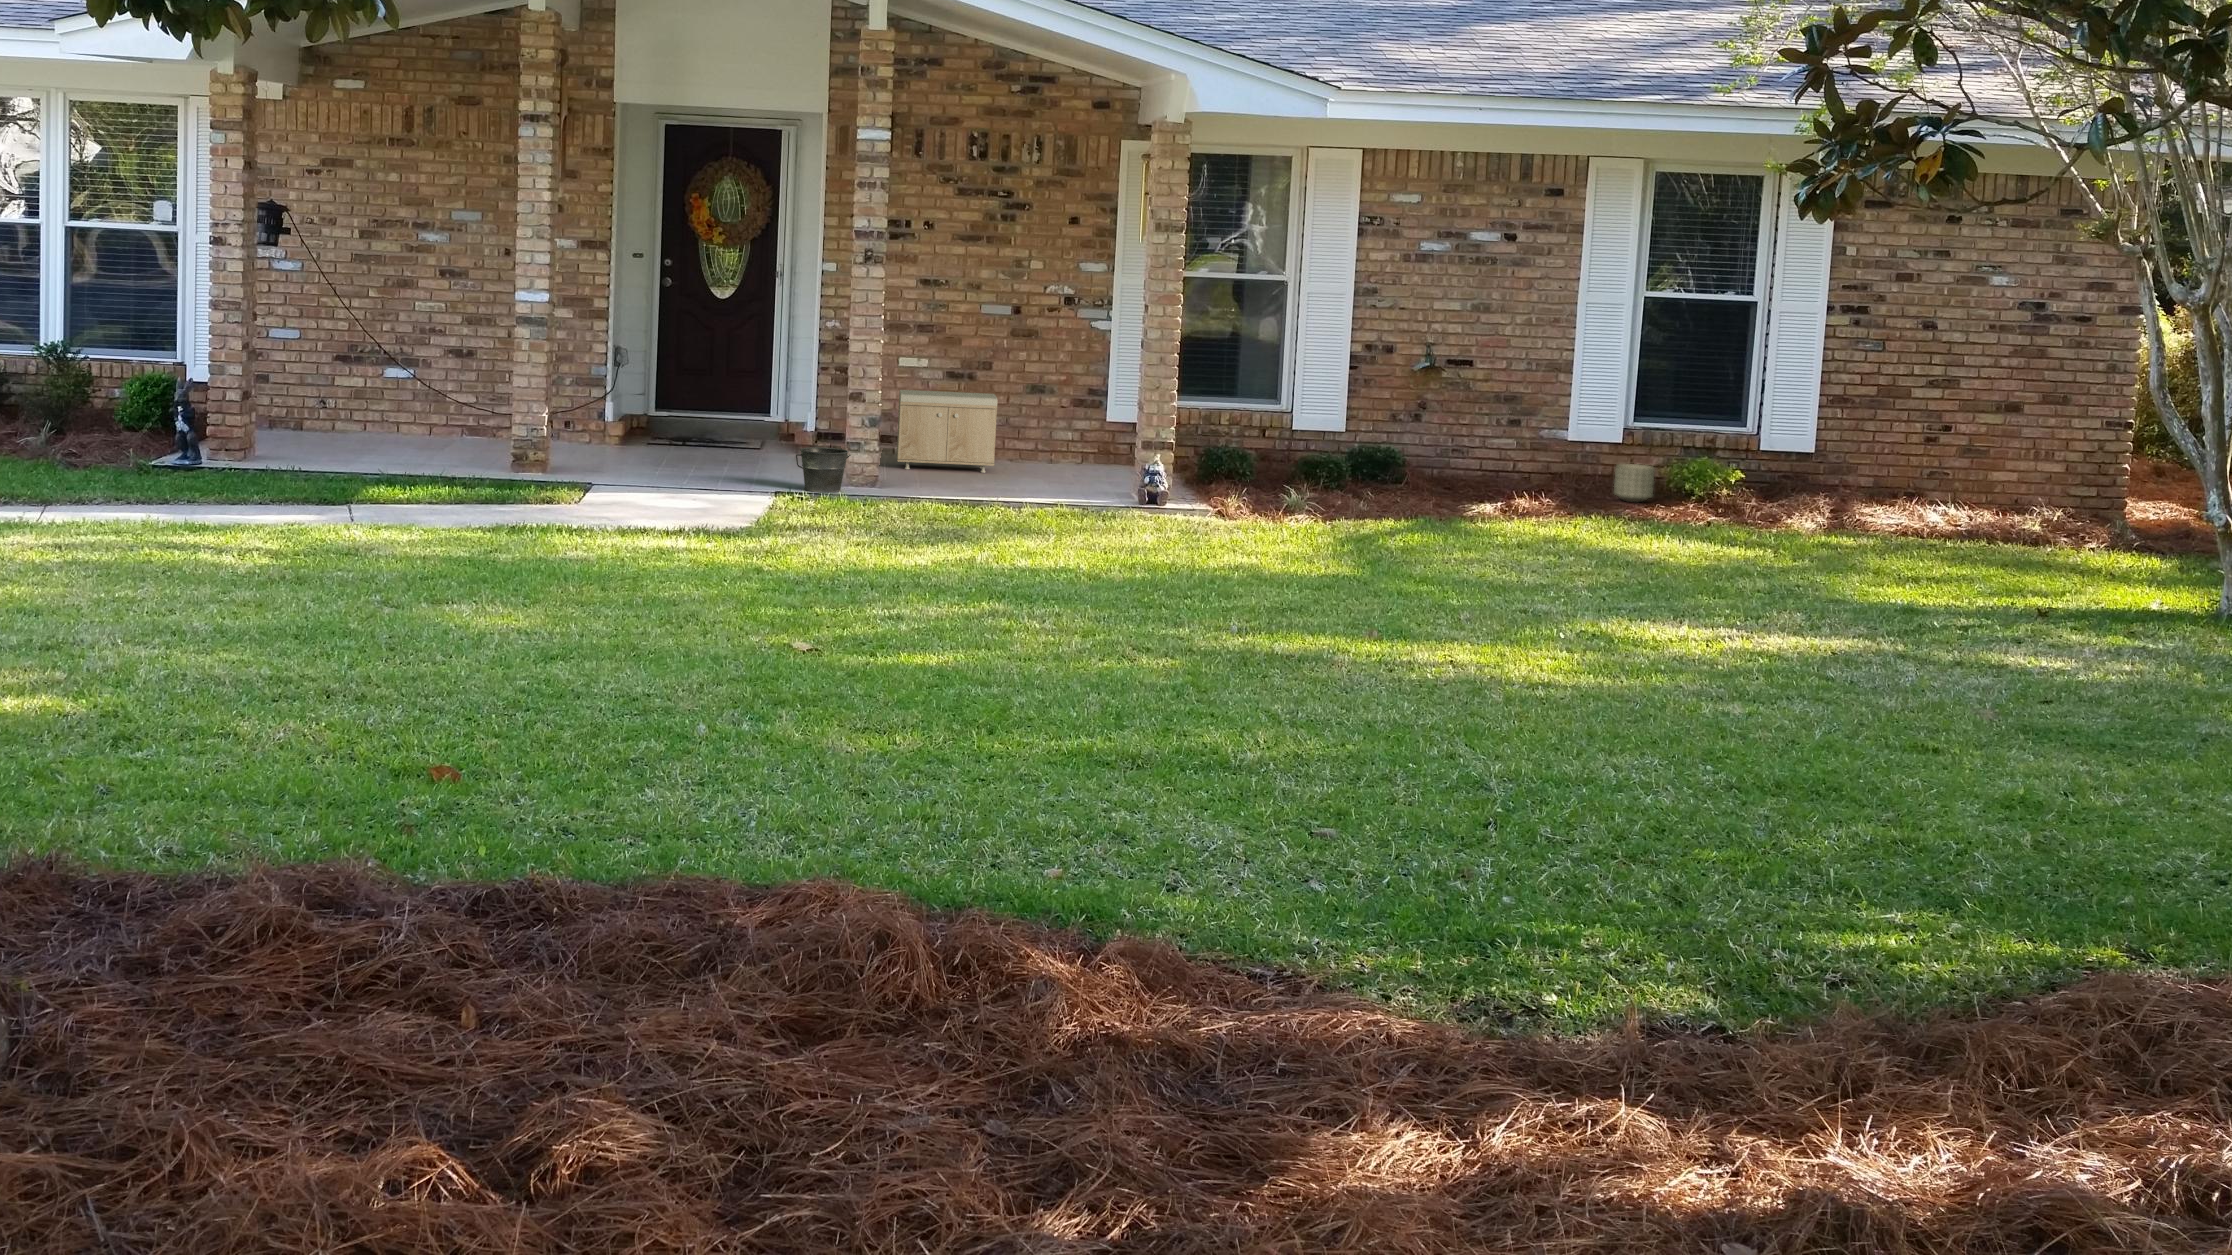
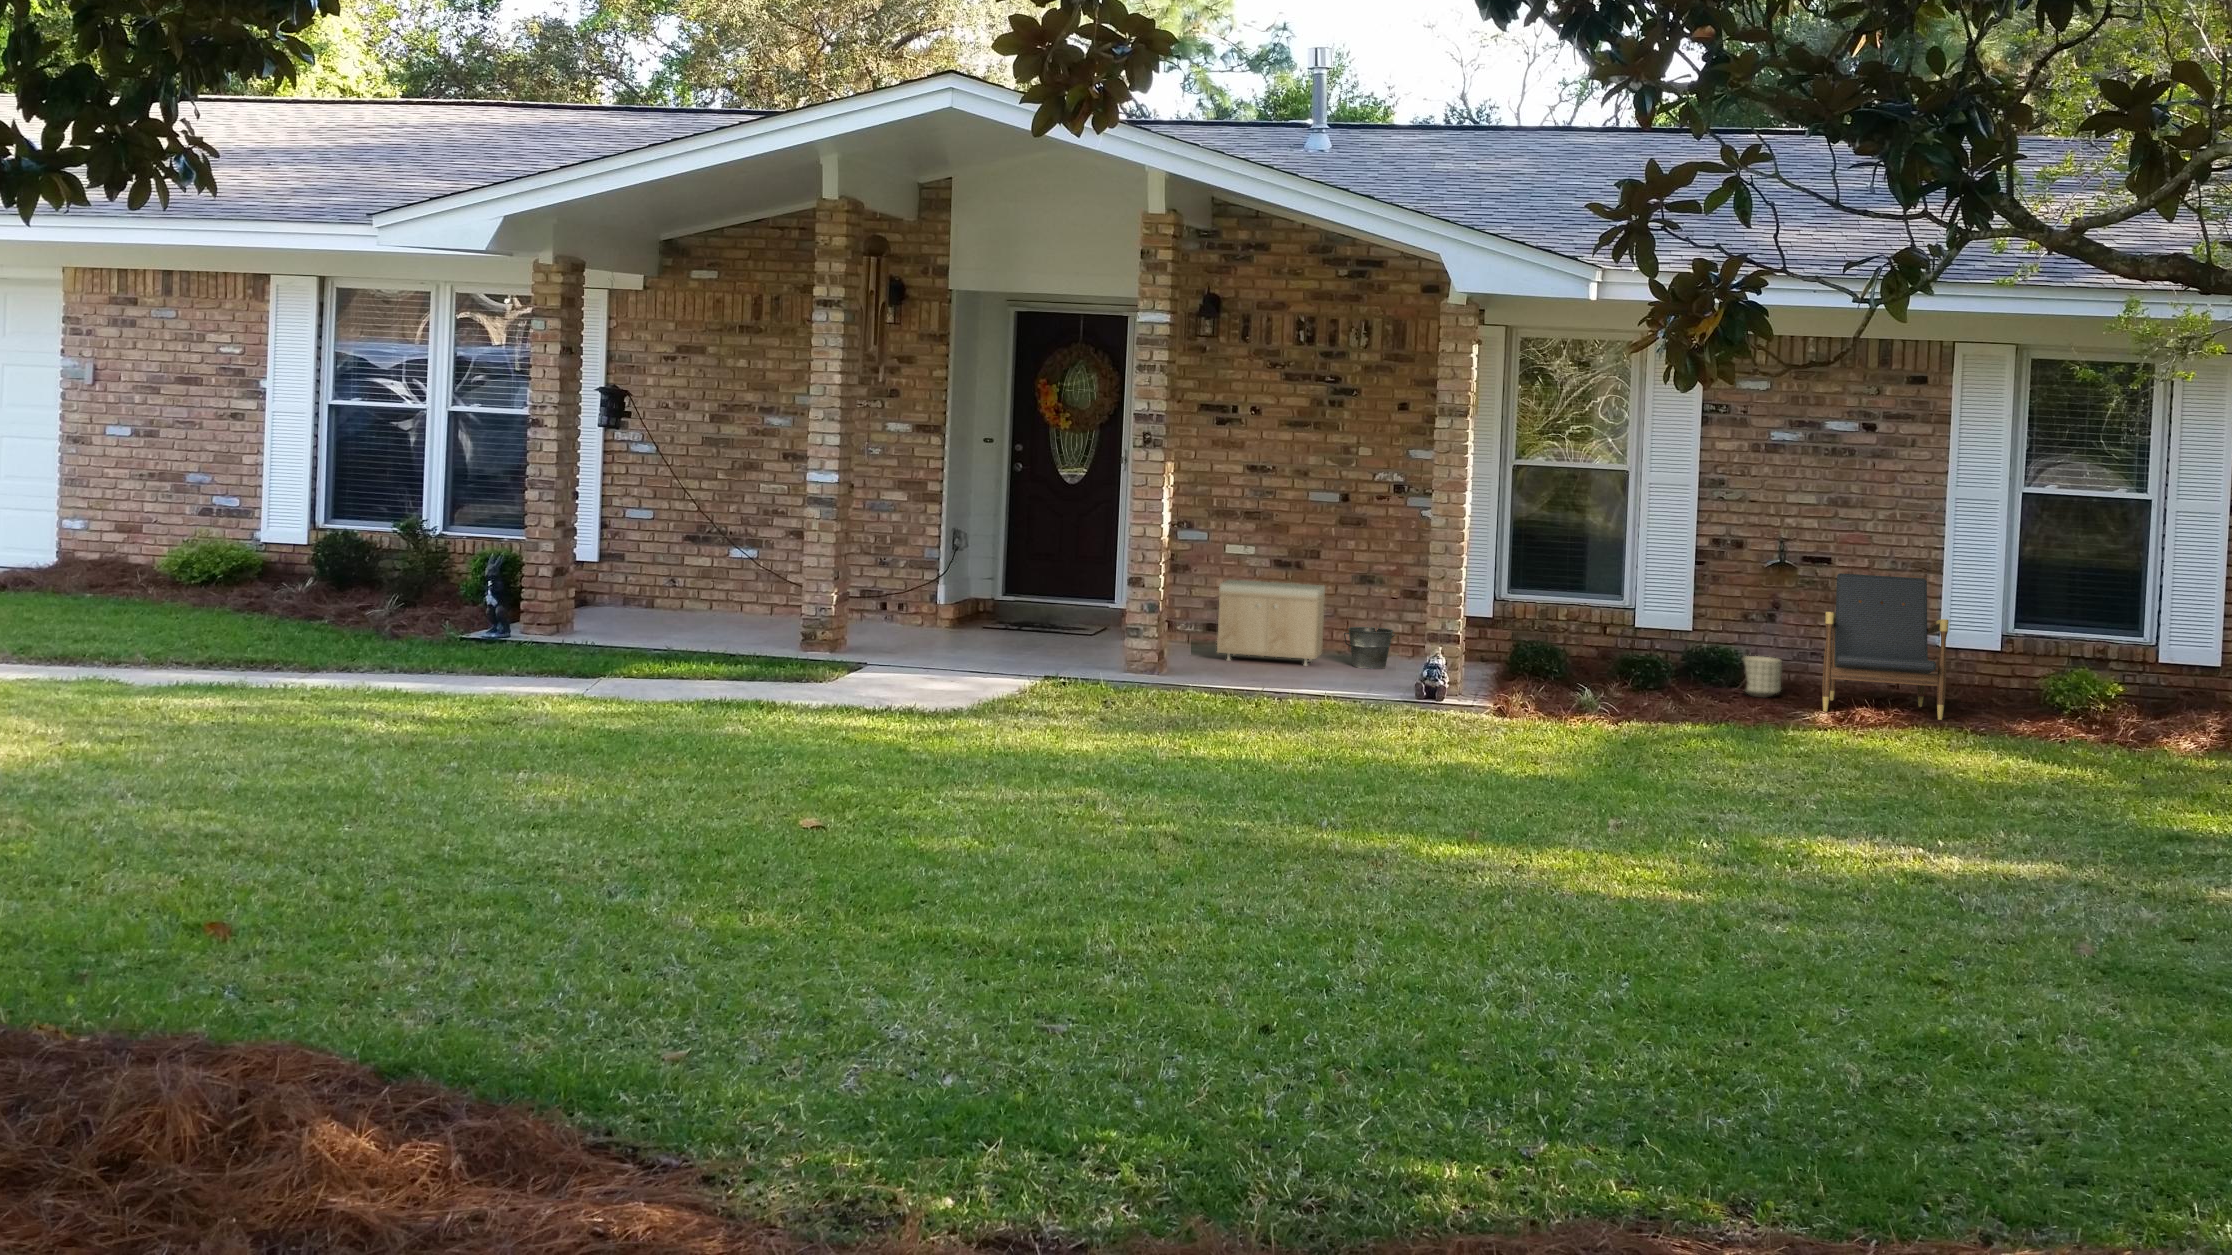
lounge chair: none [1473,374,1596,508] -> present [1822,573,1949,720]
bucket: present [796,447,851,492] -> present [1344,627,1395,669]
planter: present [1614,464,1654,502] -> present [1743,656,1782,698]

